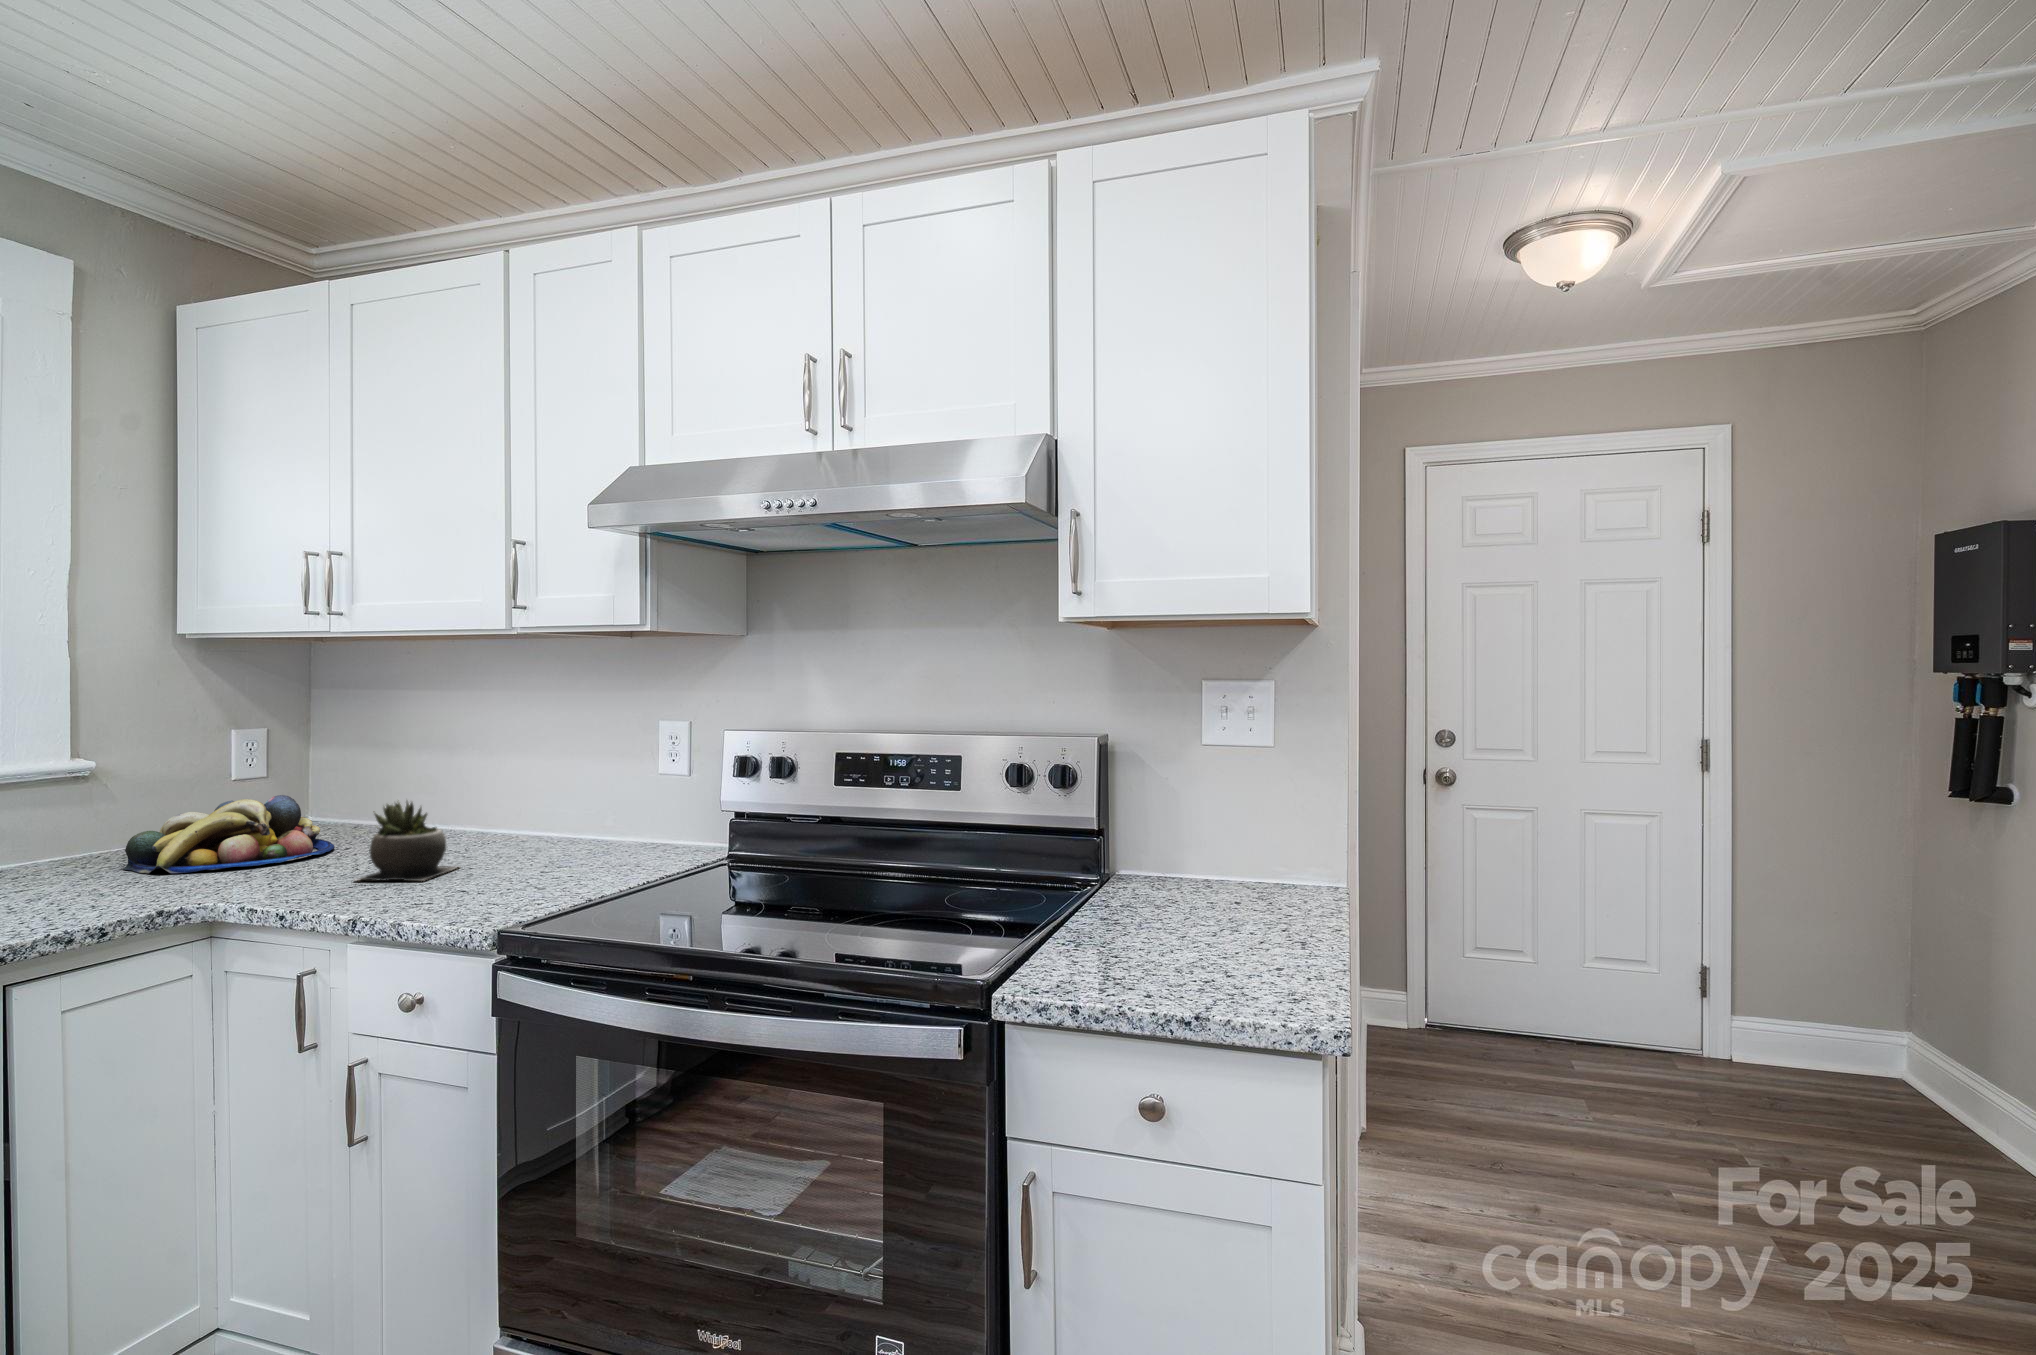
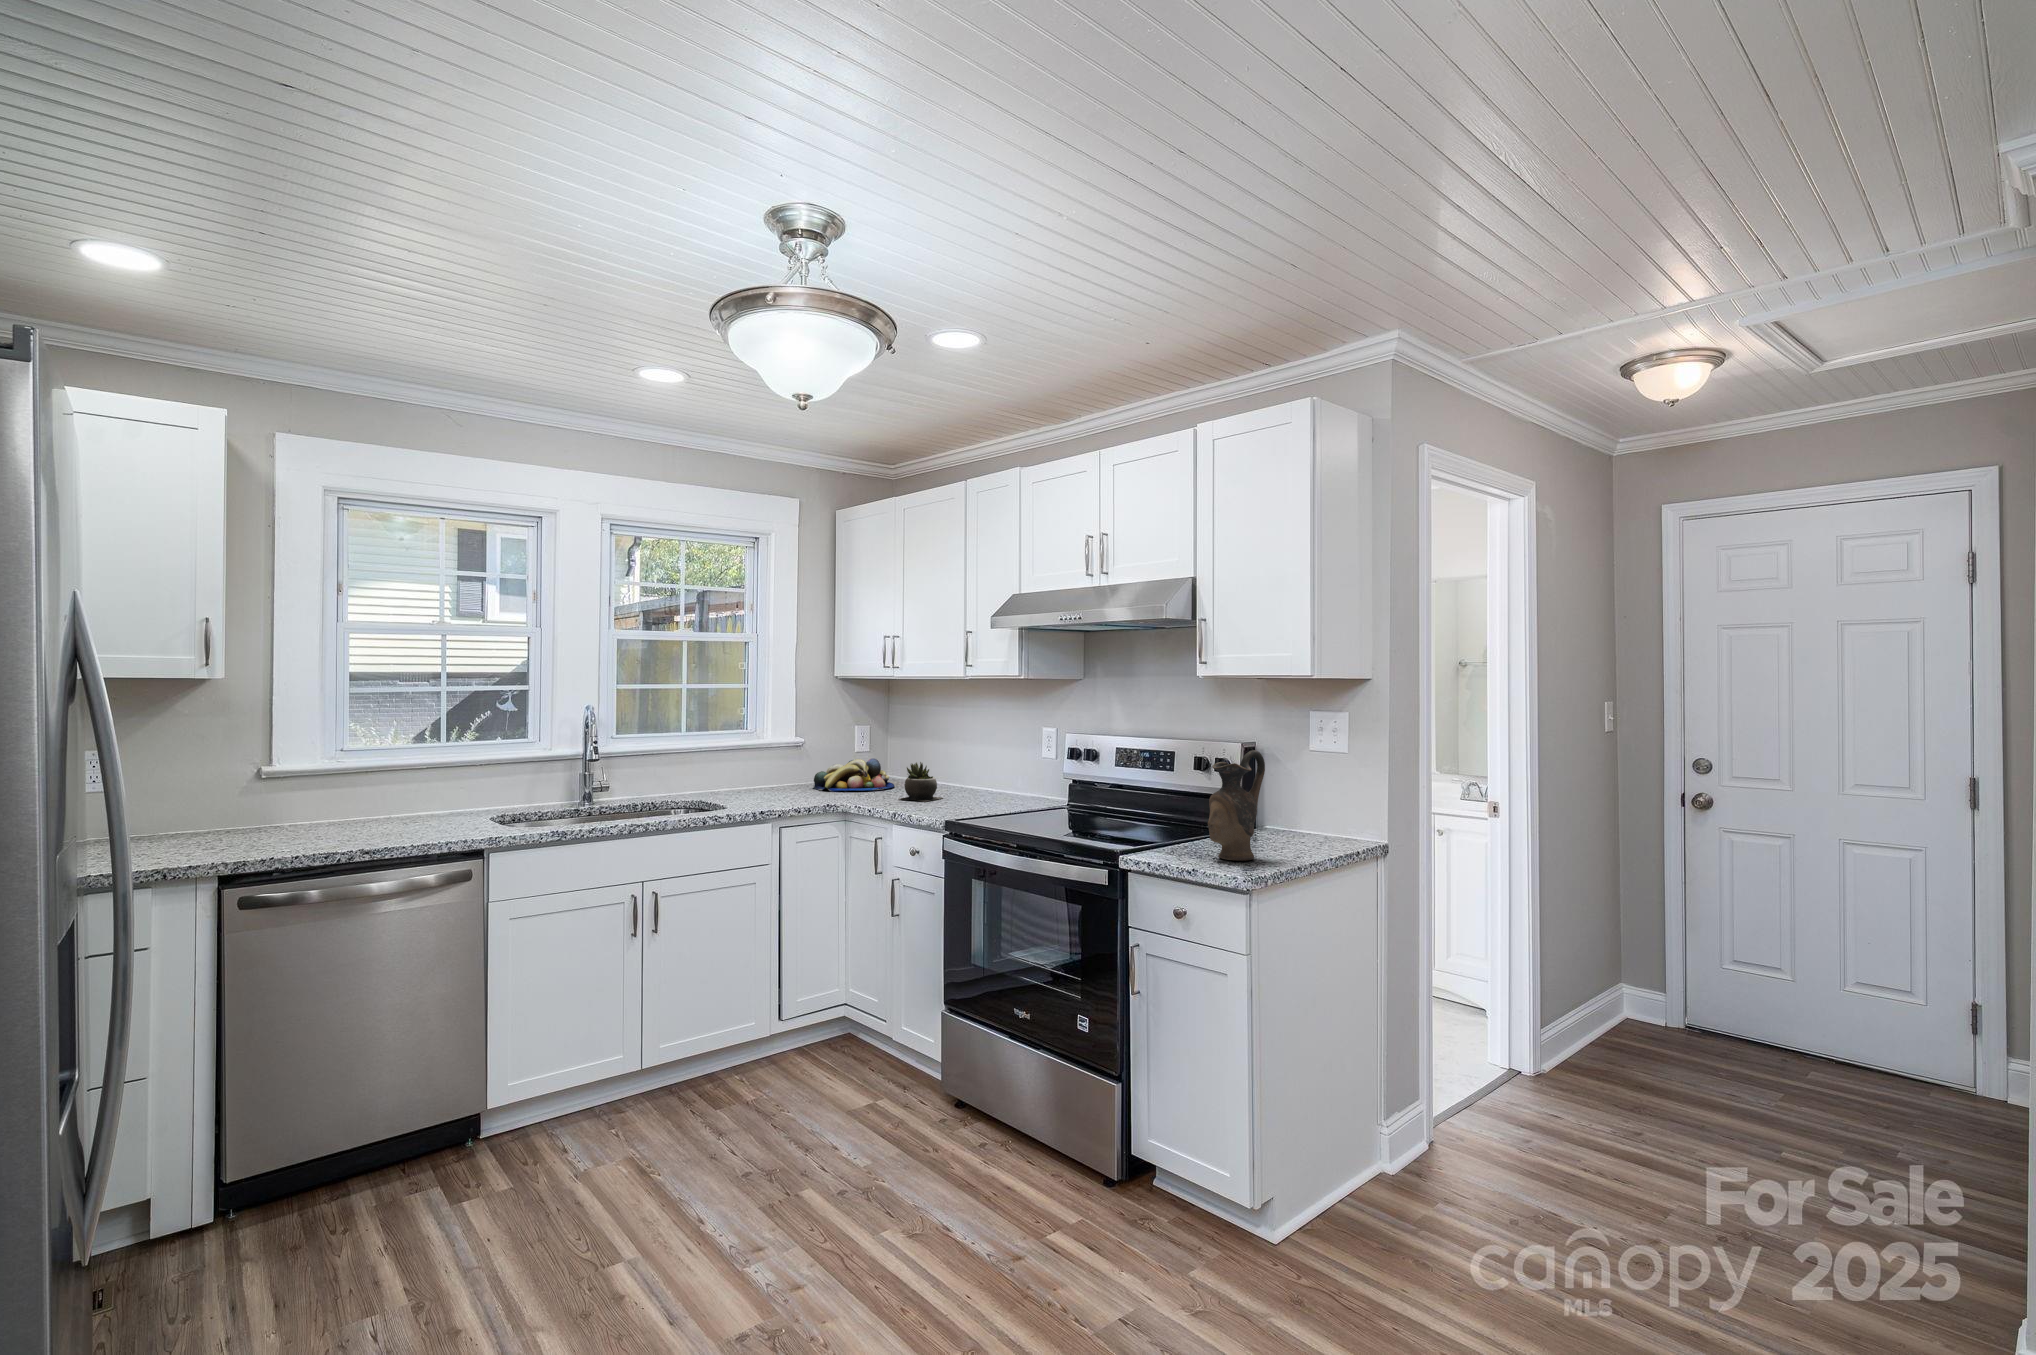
ceramic pitcher: none [1160,750,1250,974] -> present [1208,750,1265,860]

